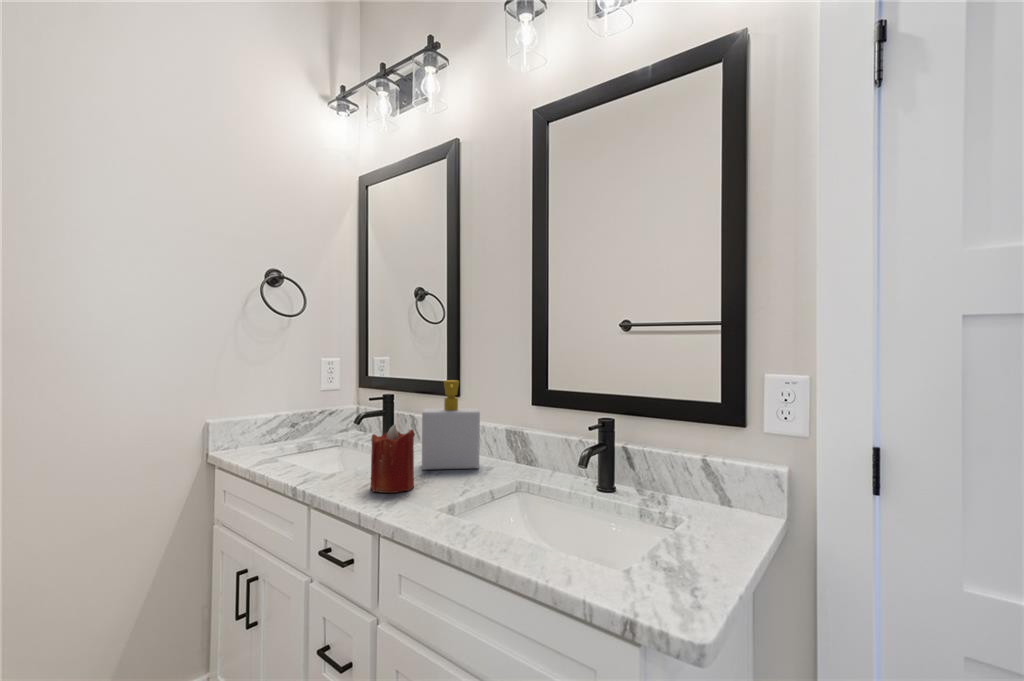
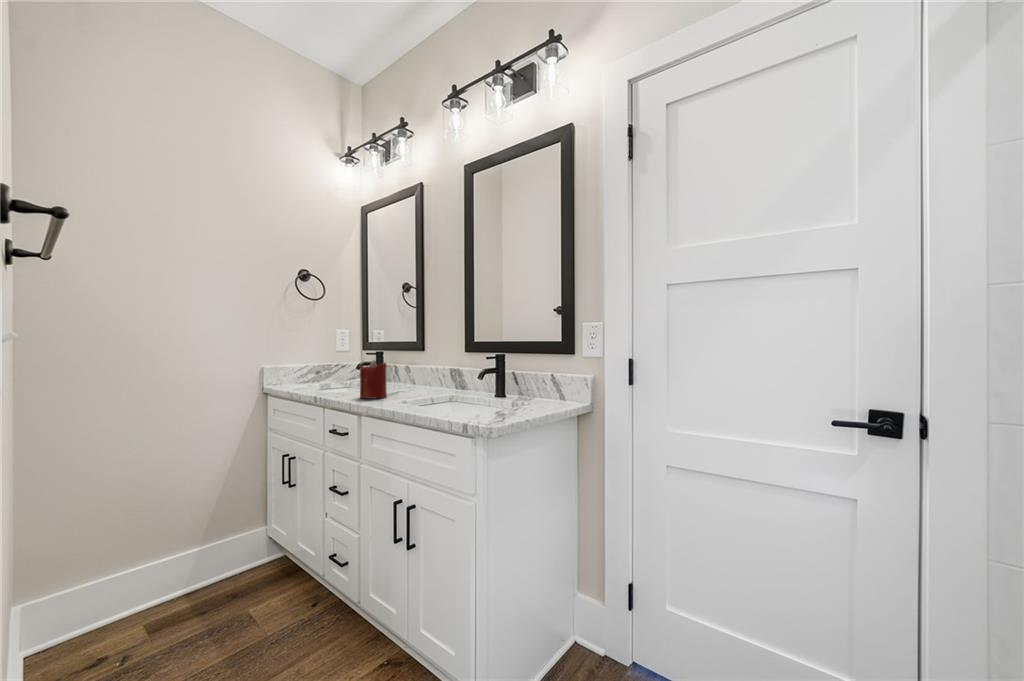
soap bottle: present [422,380,480,470] -> none [395,337,432,392]

